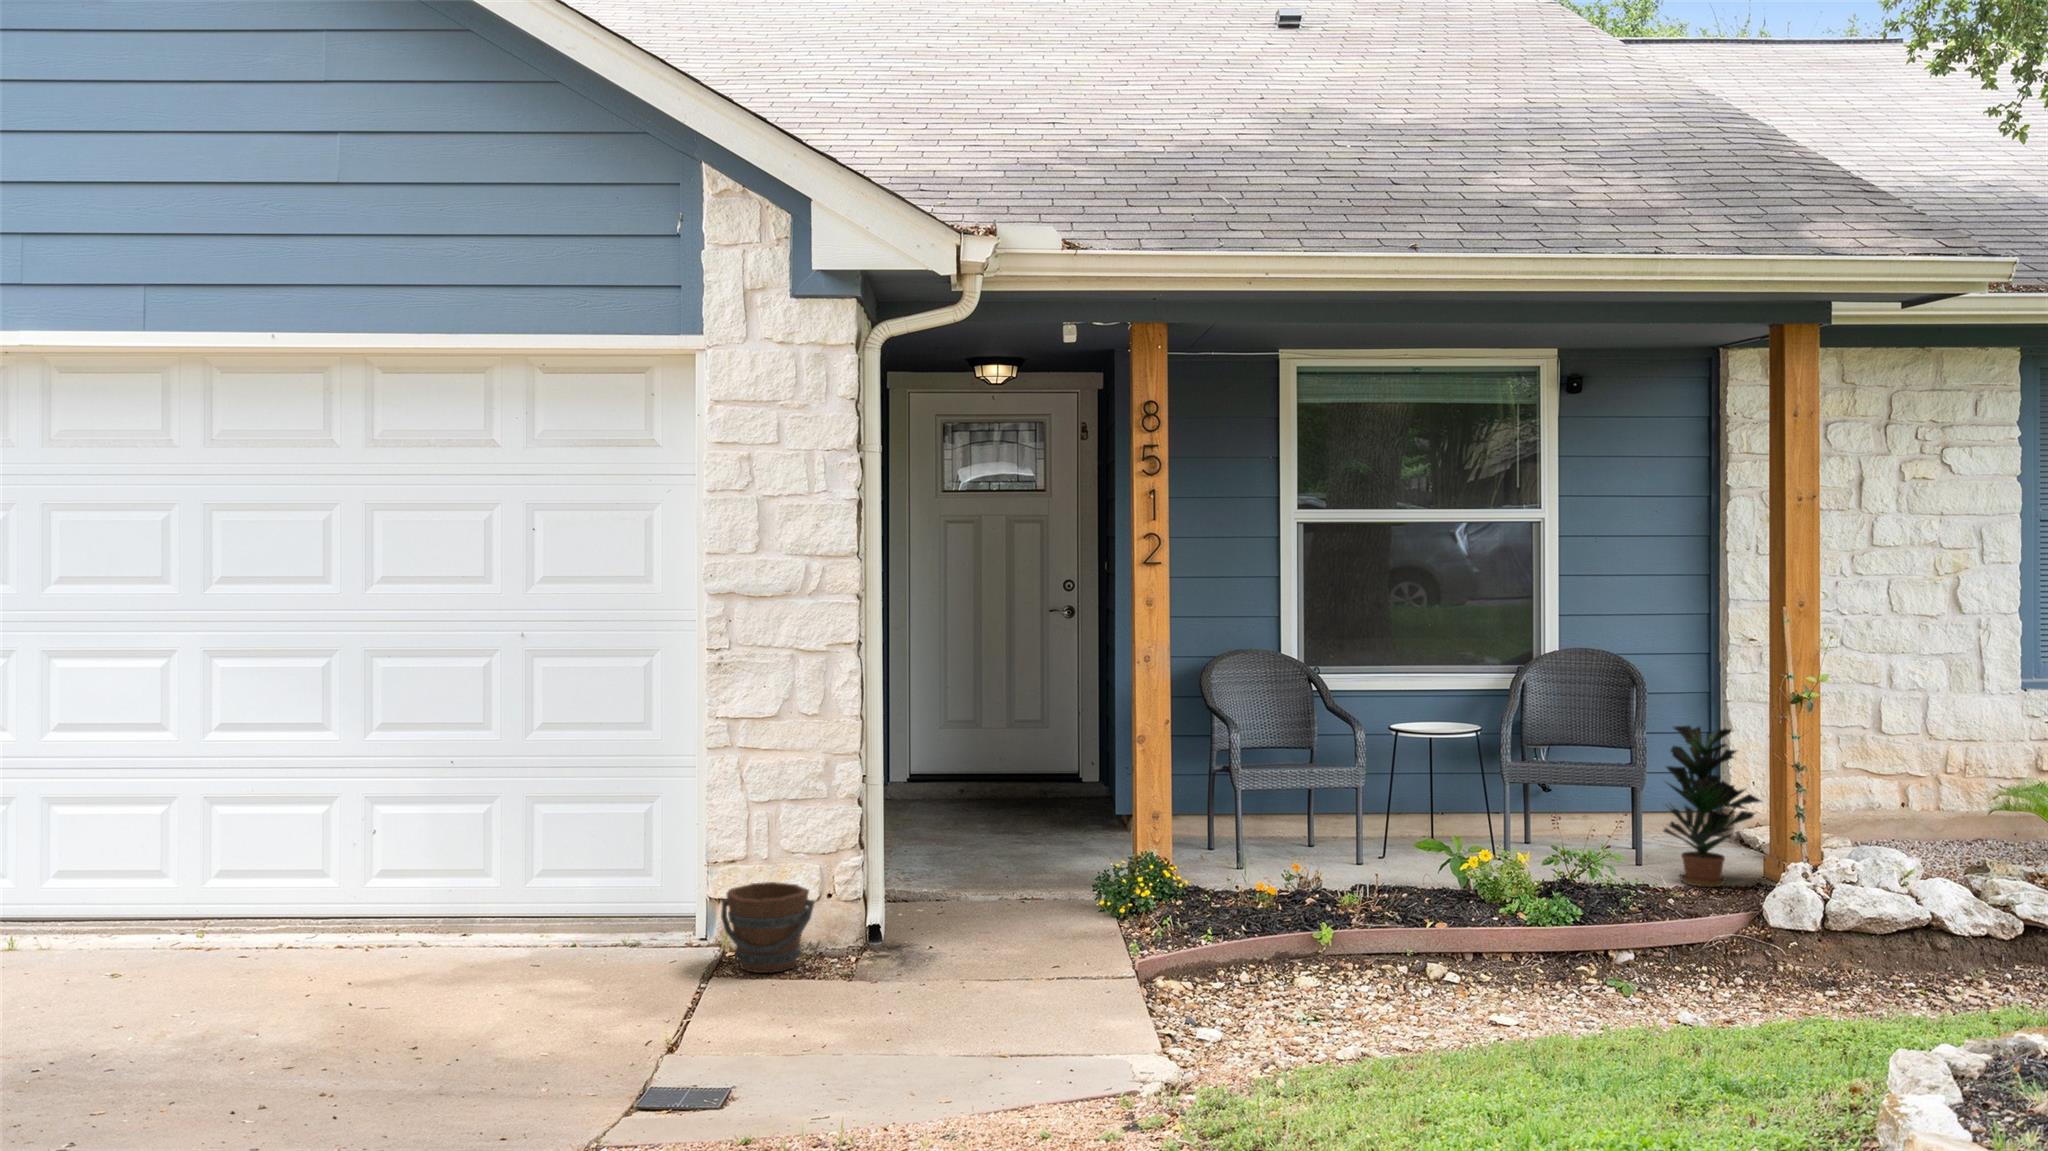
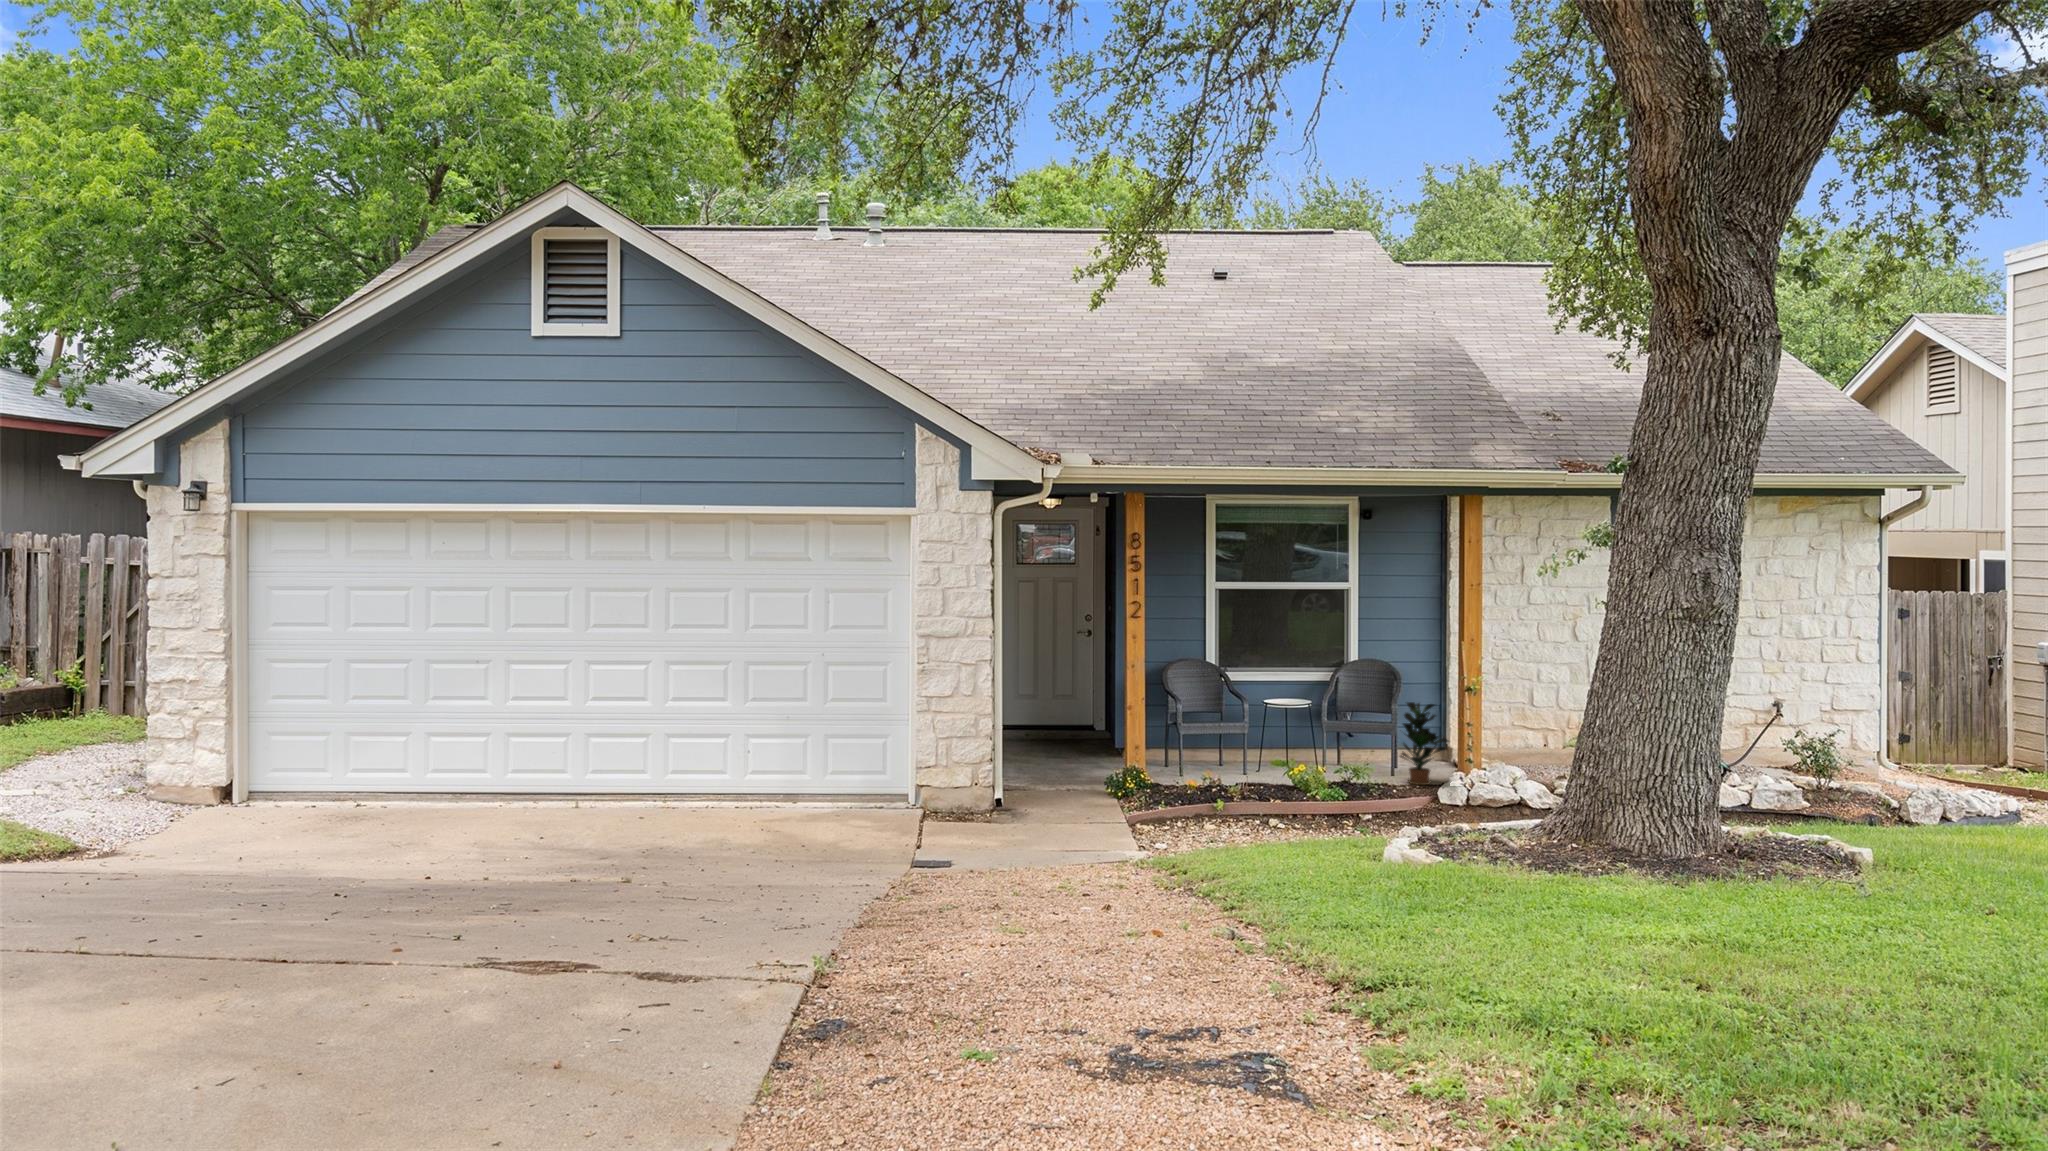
bucket: present [721,882,814,973] -> none [927,776,972,819]

